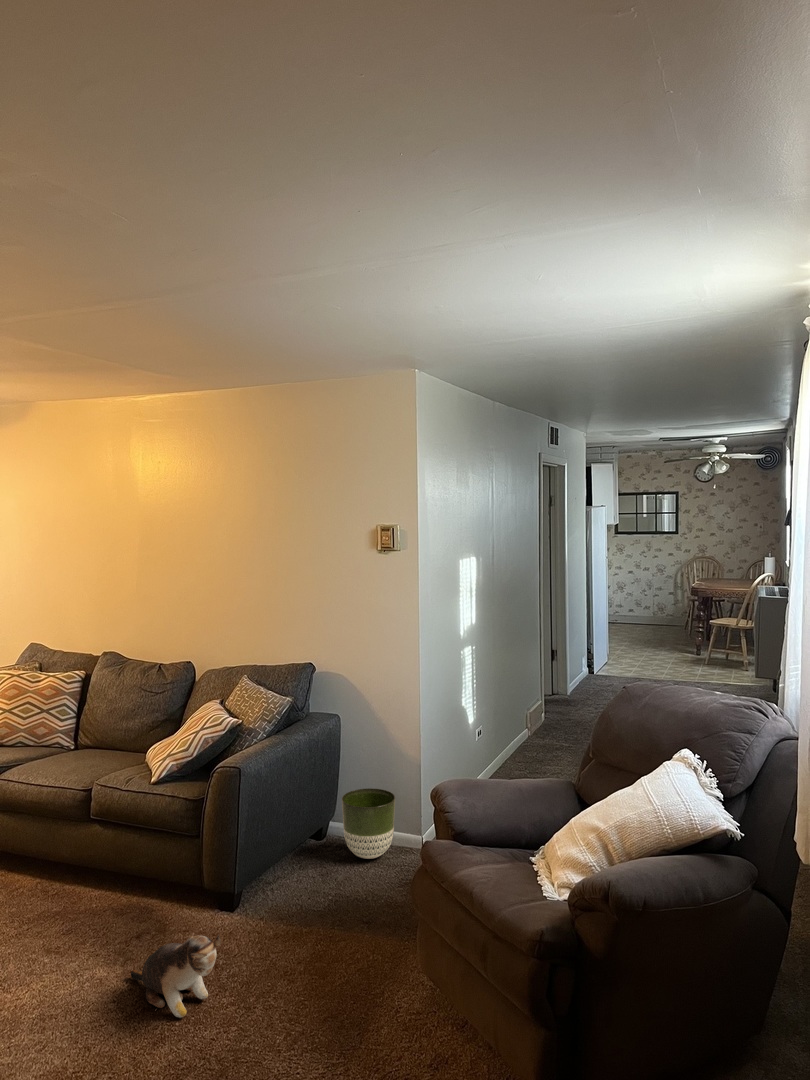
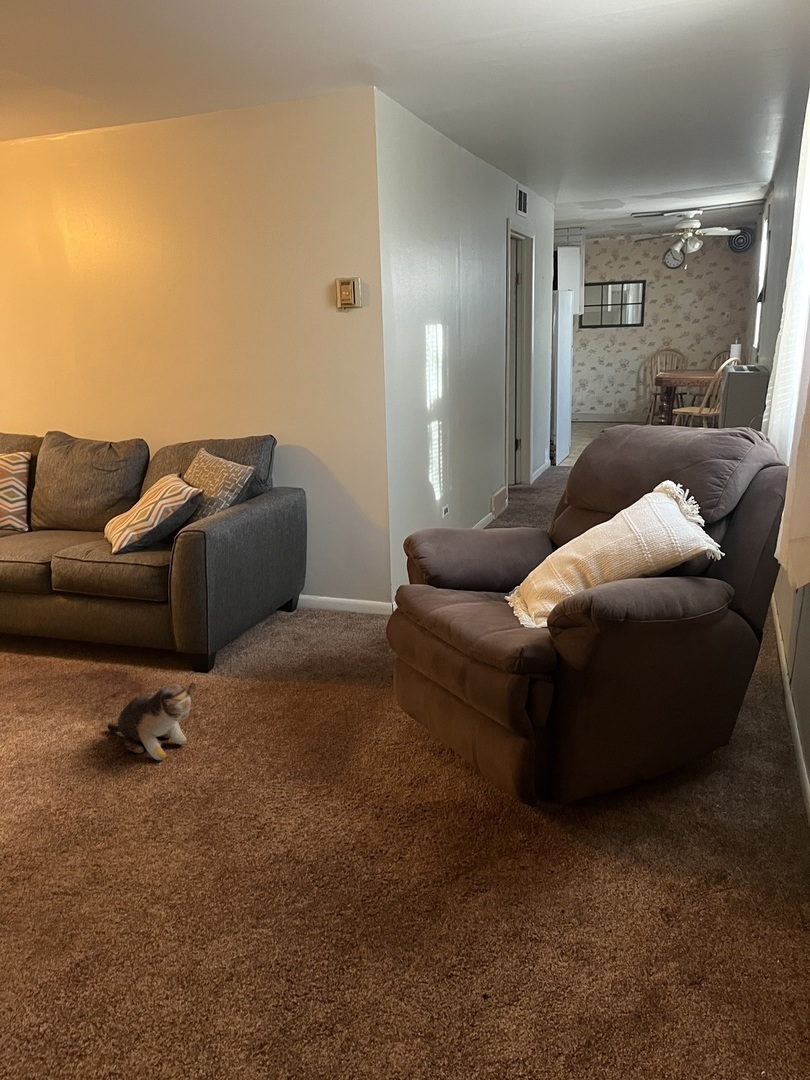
planter: present [342,788,395,859] -> none [311,558,365,623]

